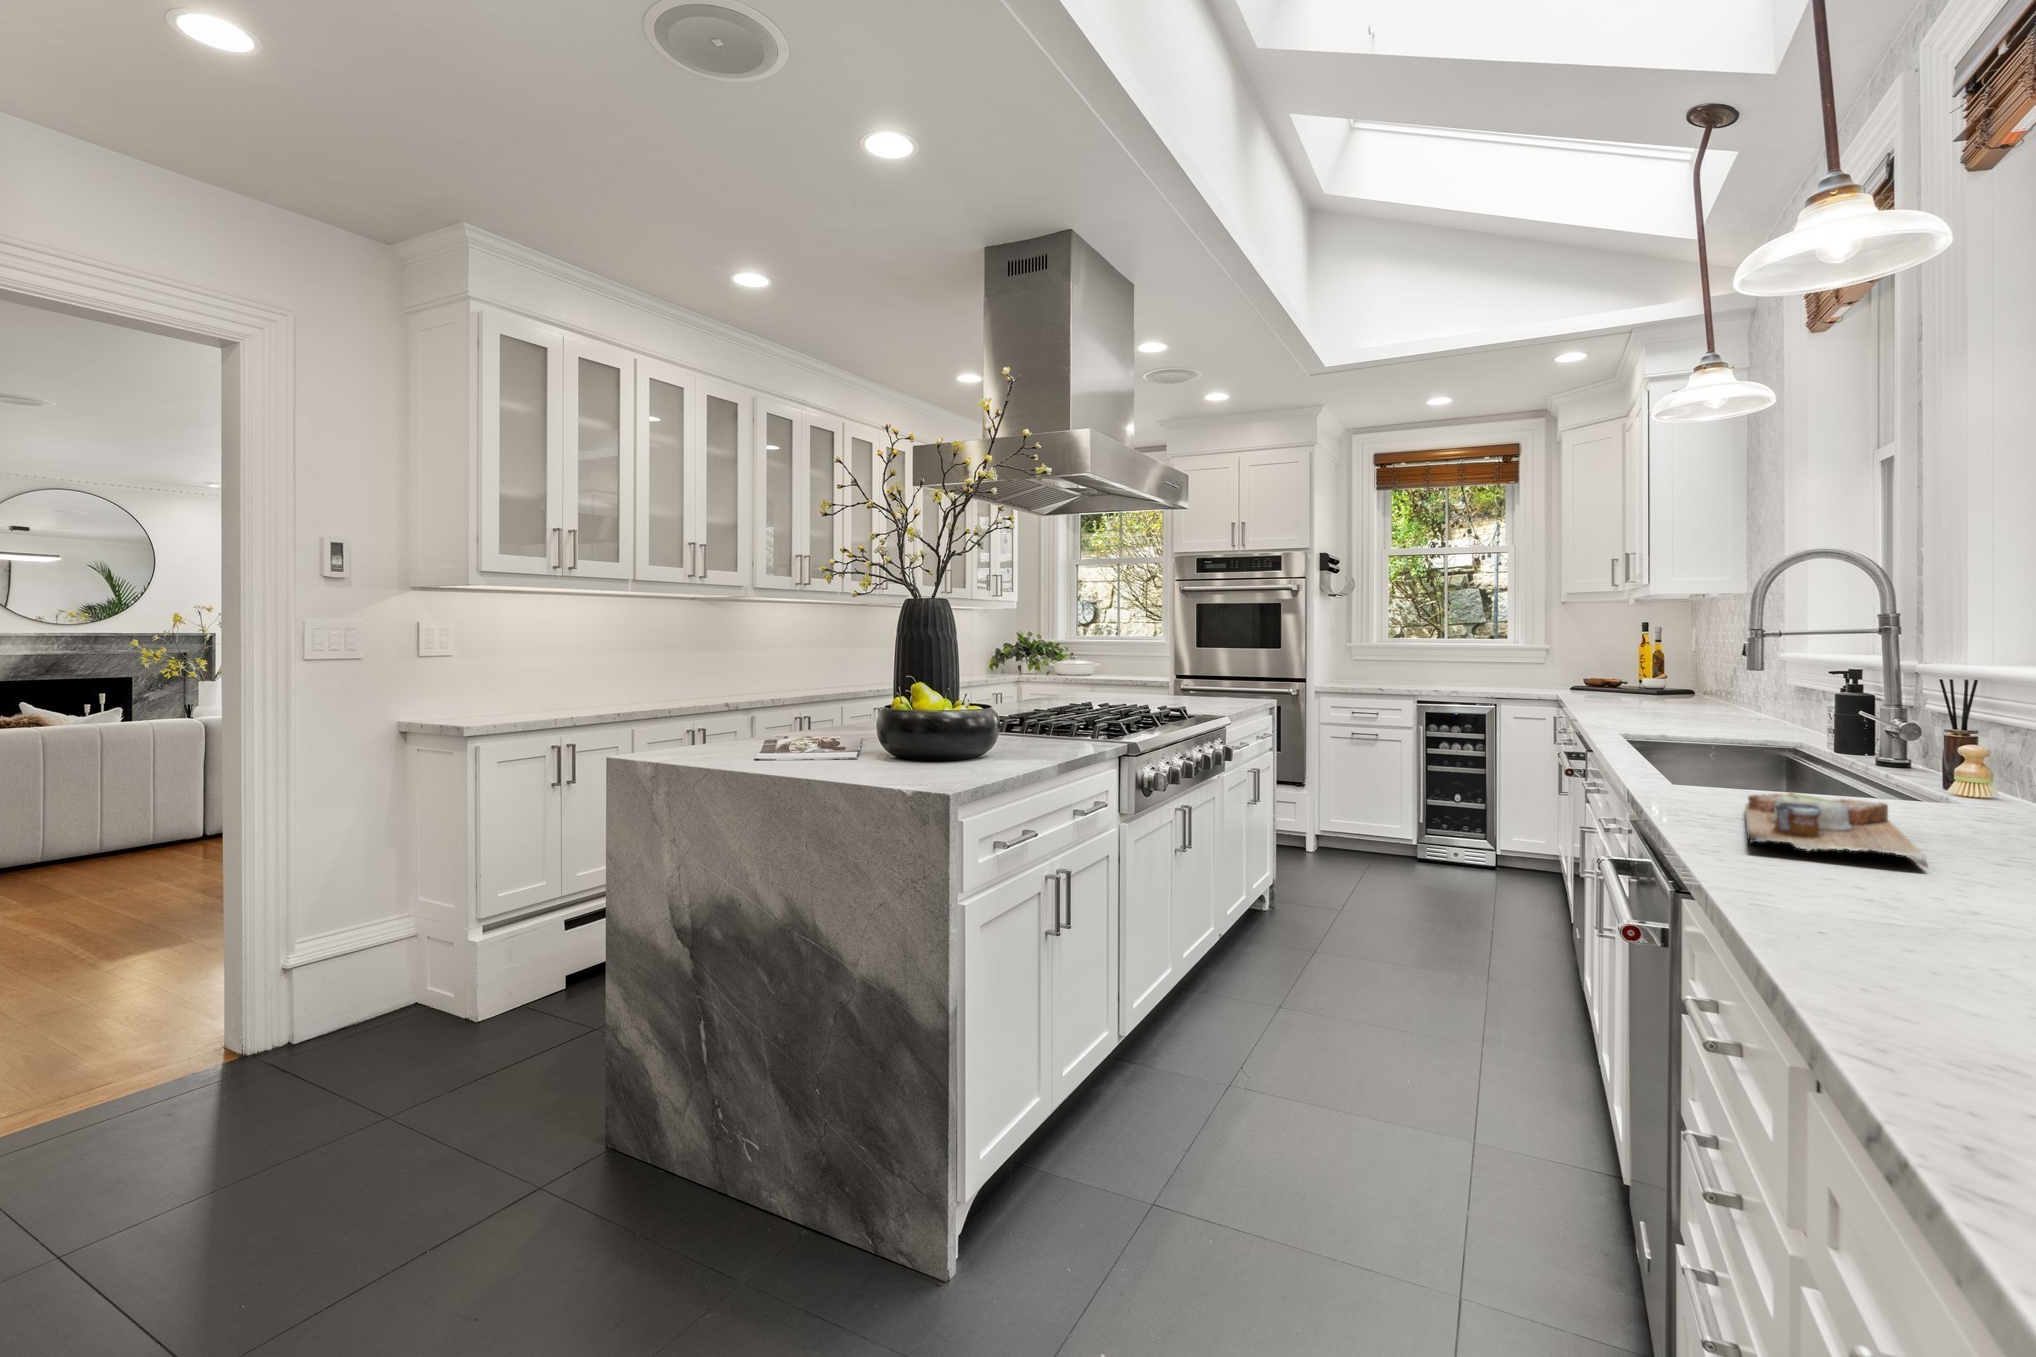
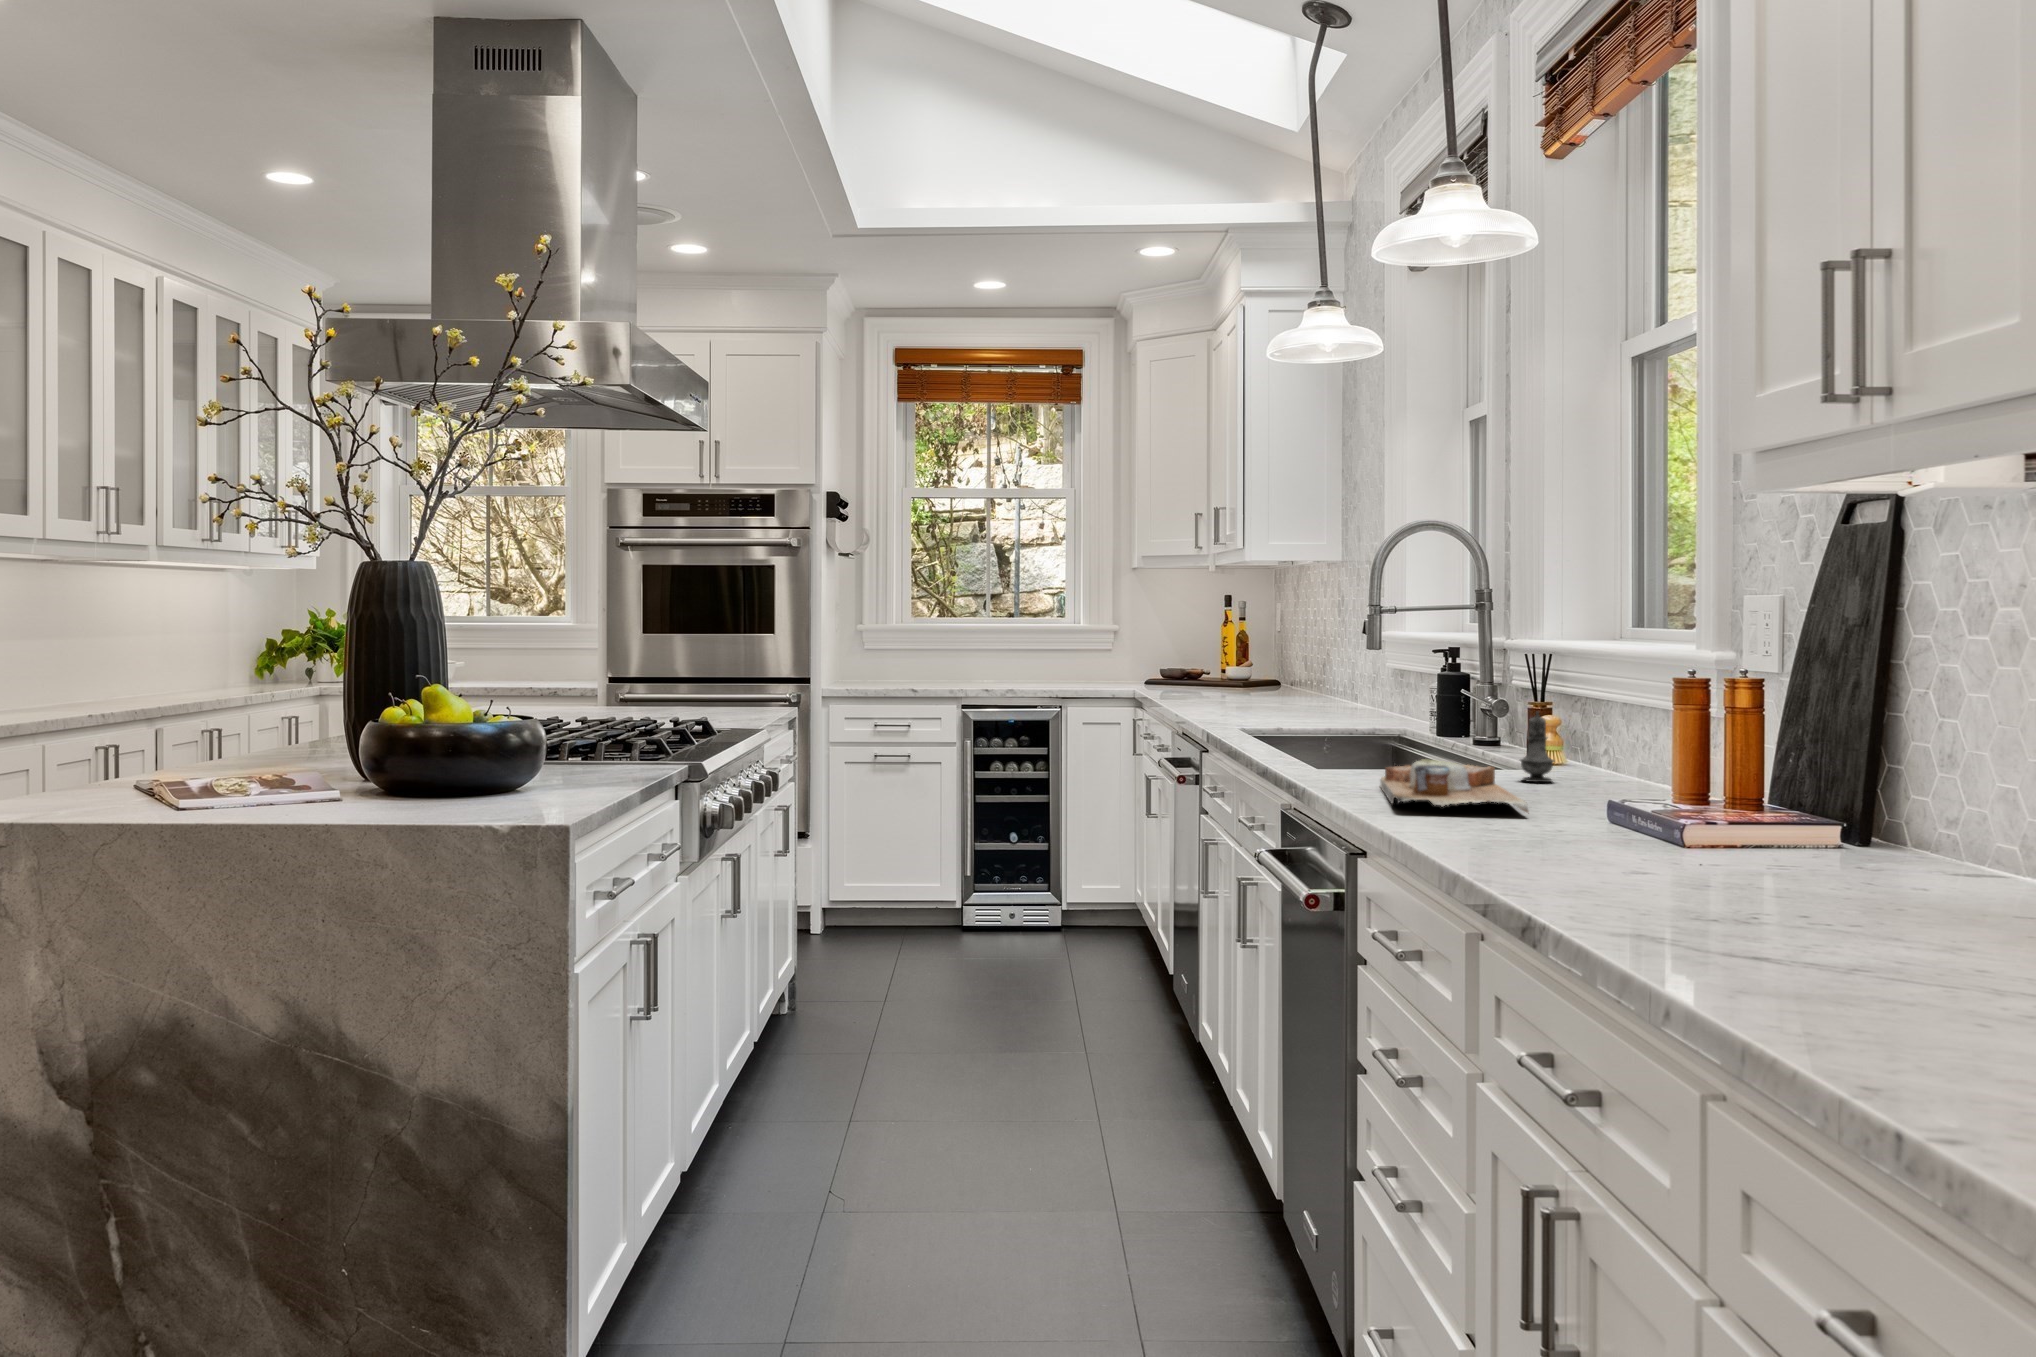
salt shaker: none [1925,744,1975,819] -> present [1520,712,1554,782]

